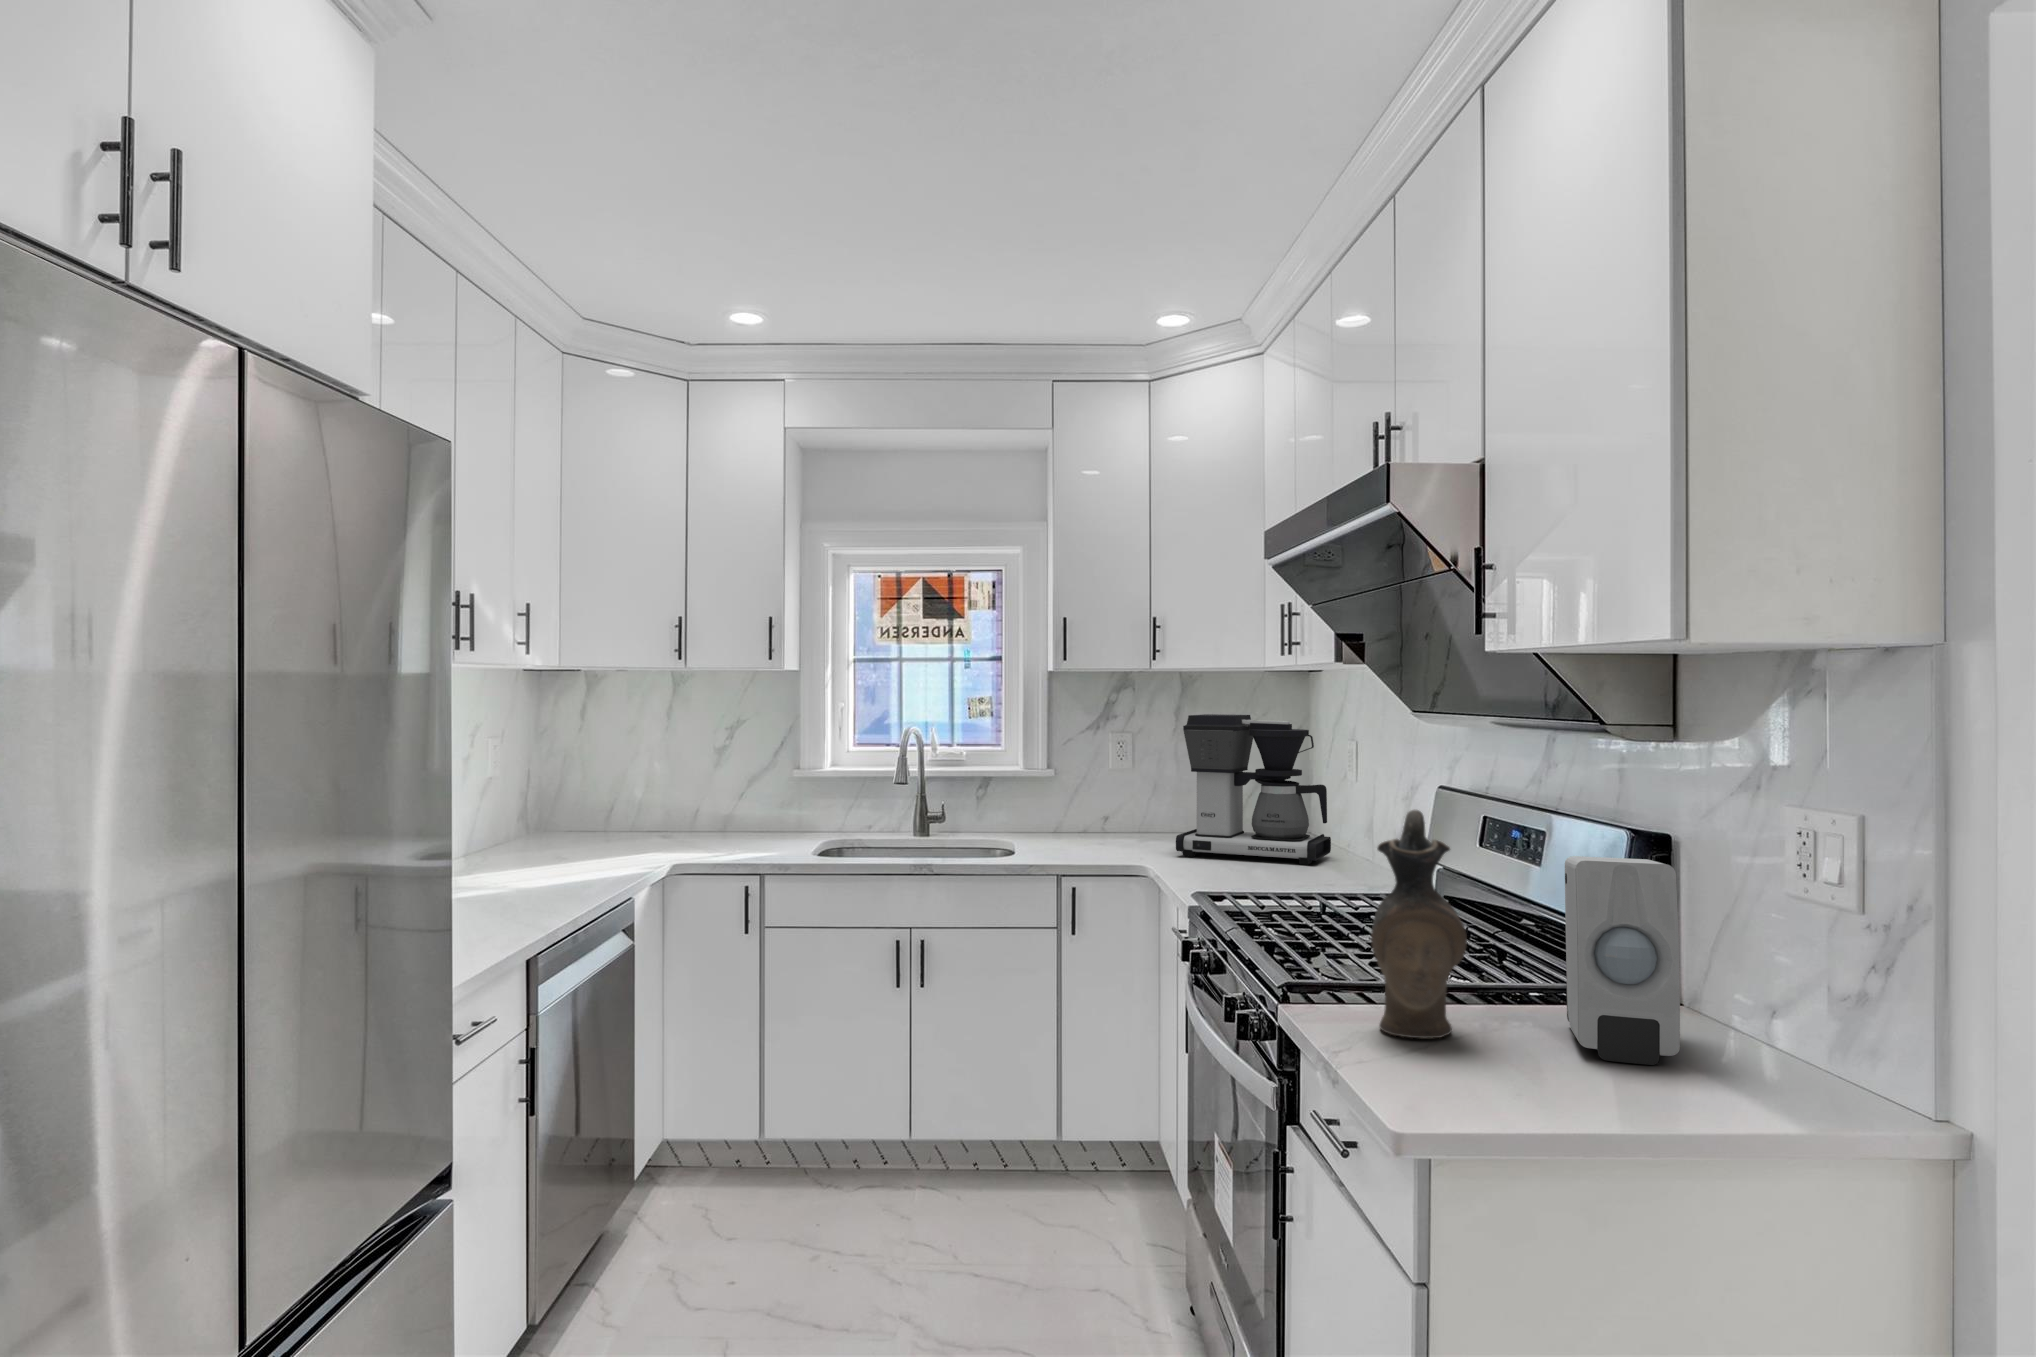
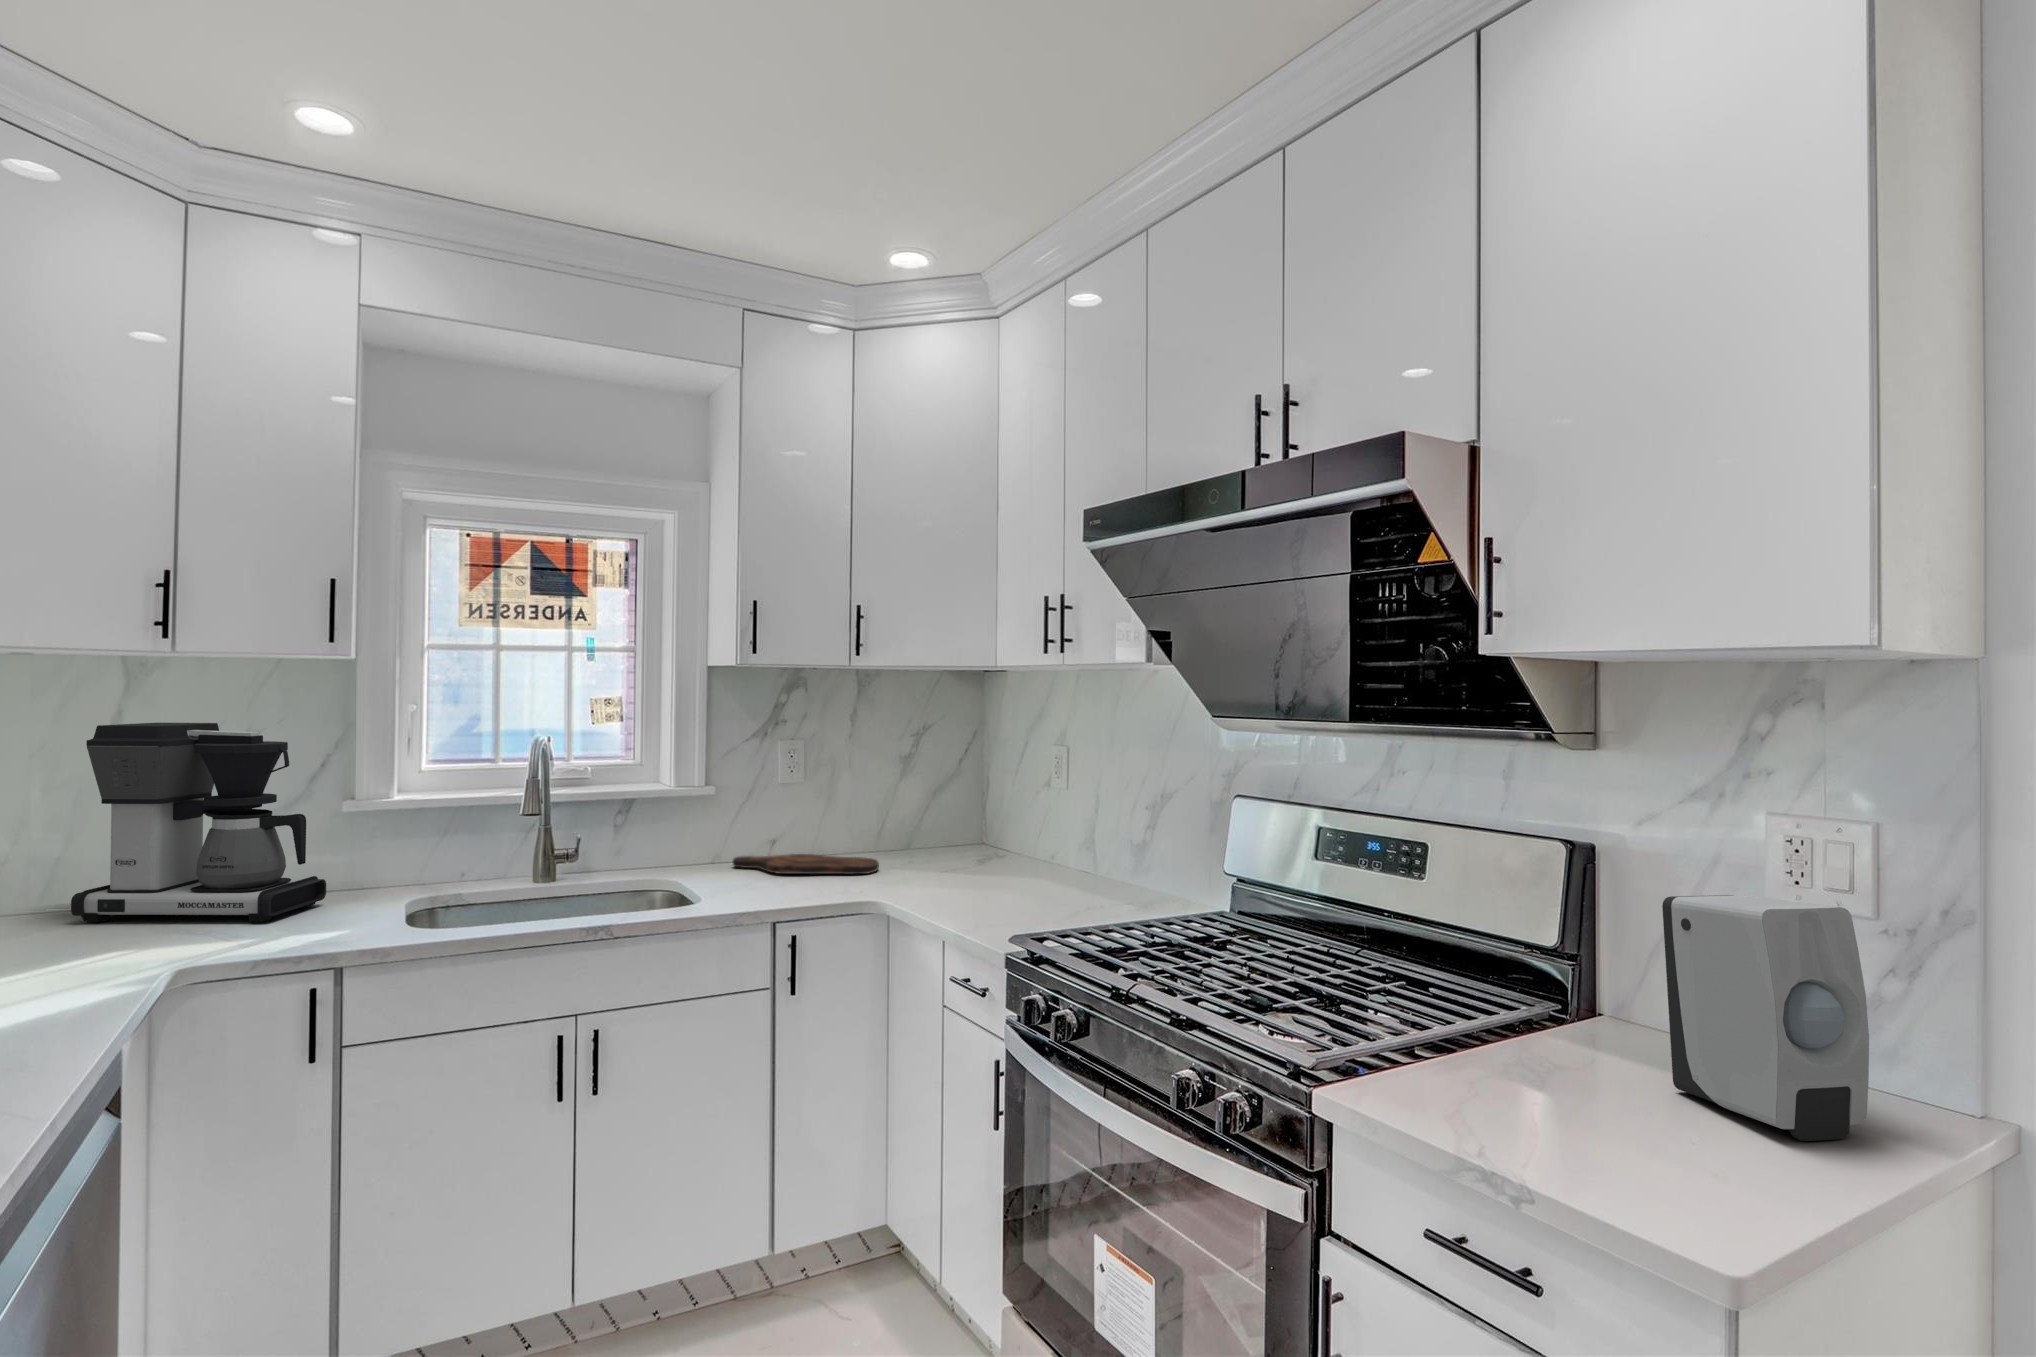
coffee maker: present [1176,714,1331,865] -> present [71,723,326,923]
ceramic pitcher: present [1371,810,1467,1038] -> none [1527,855,1661,1148]
cutting board: none [1068,828,1181,847] -> present [733,854,879,874]

